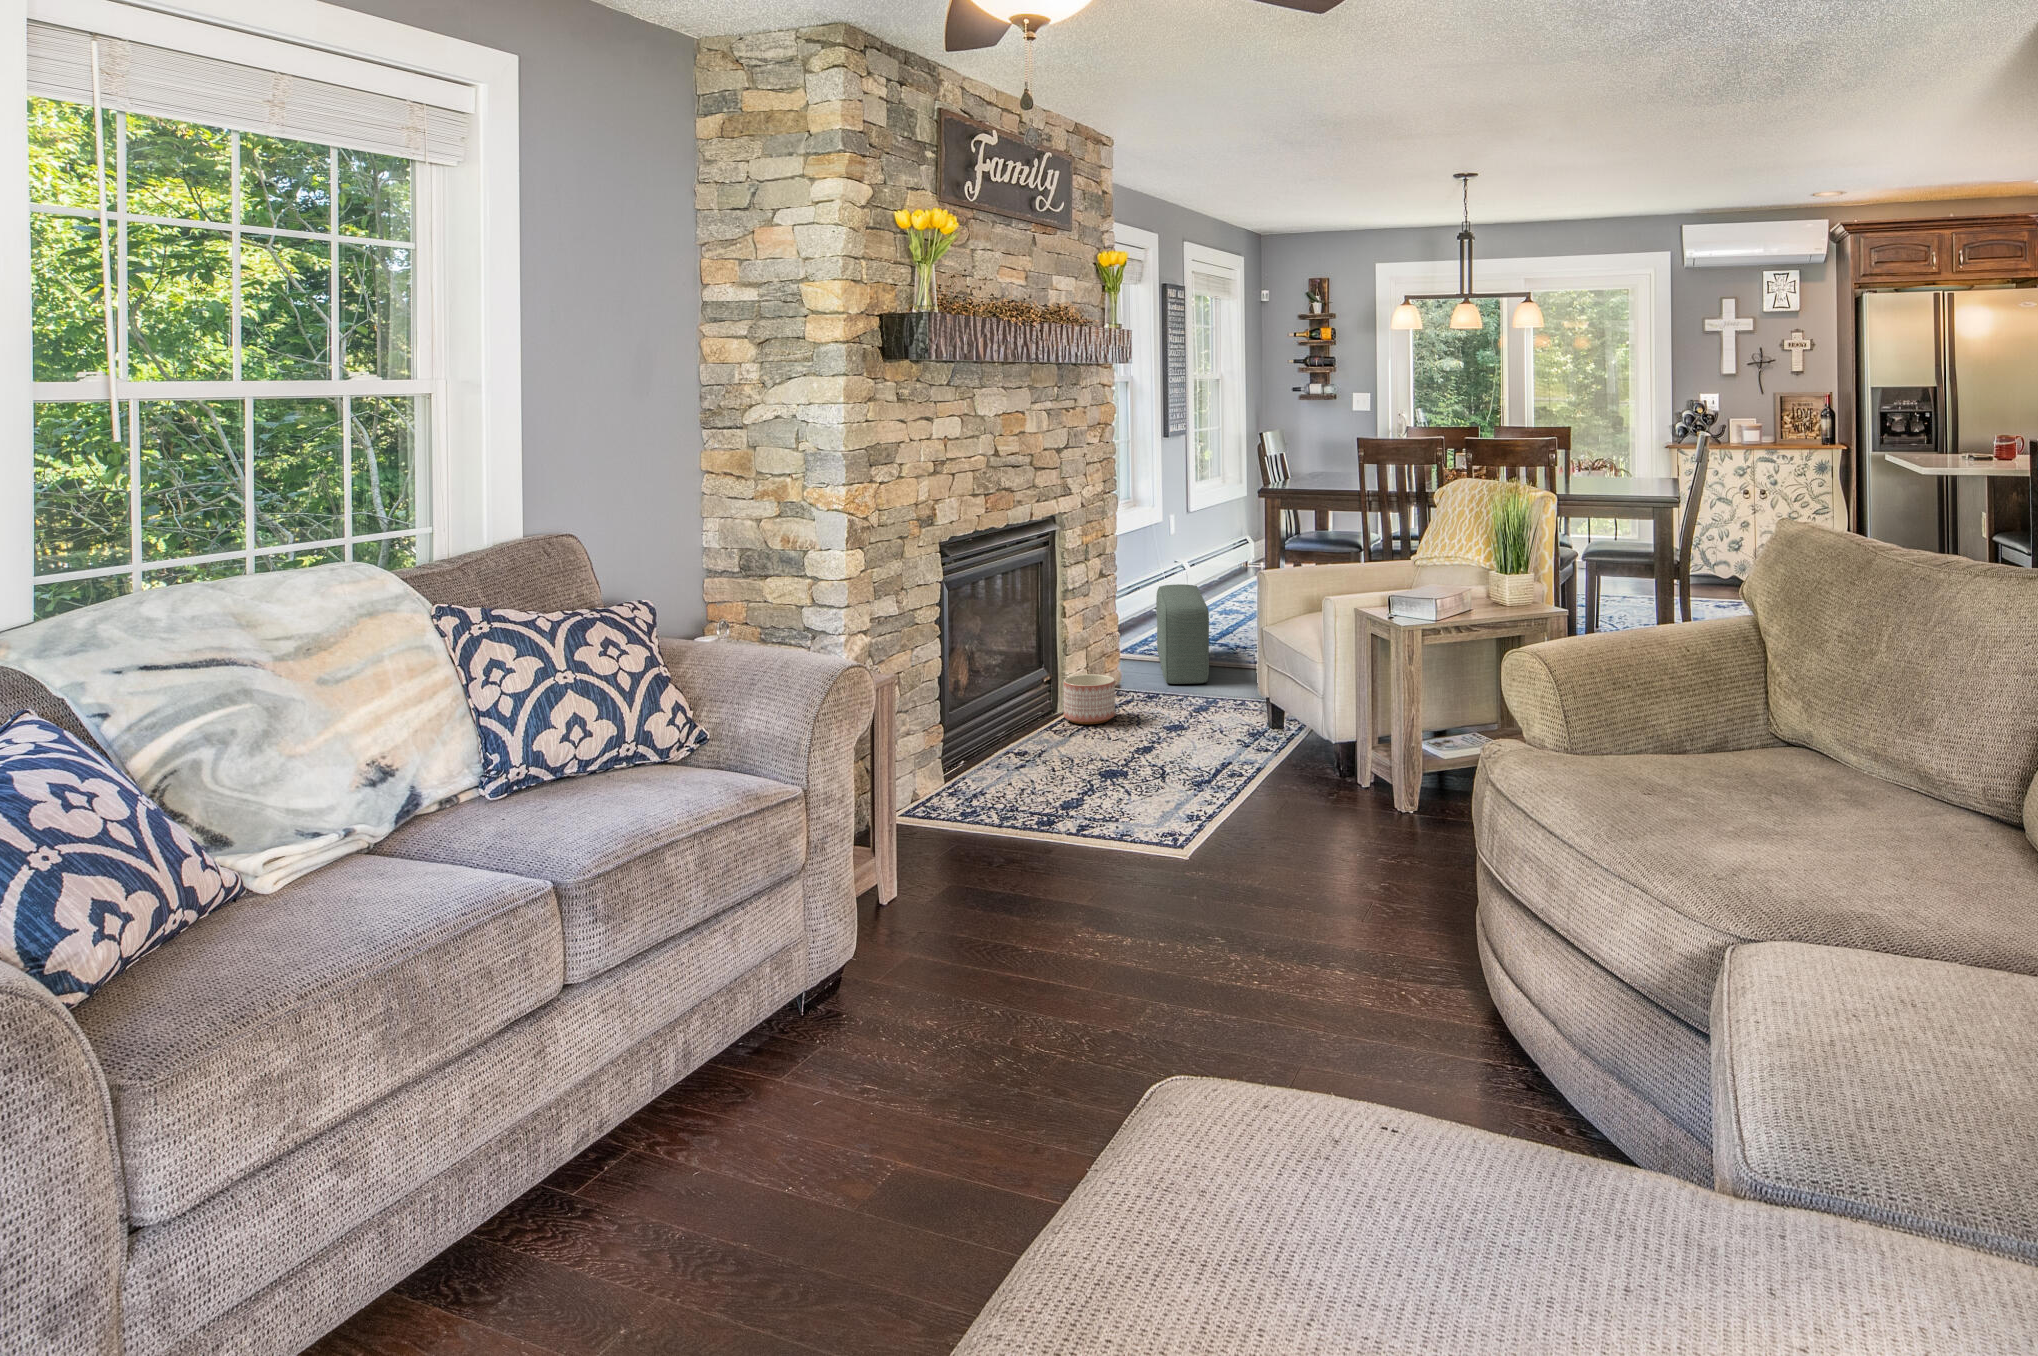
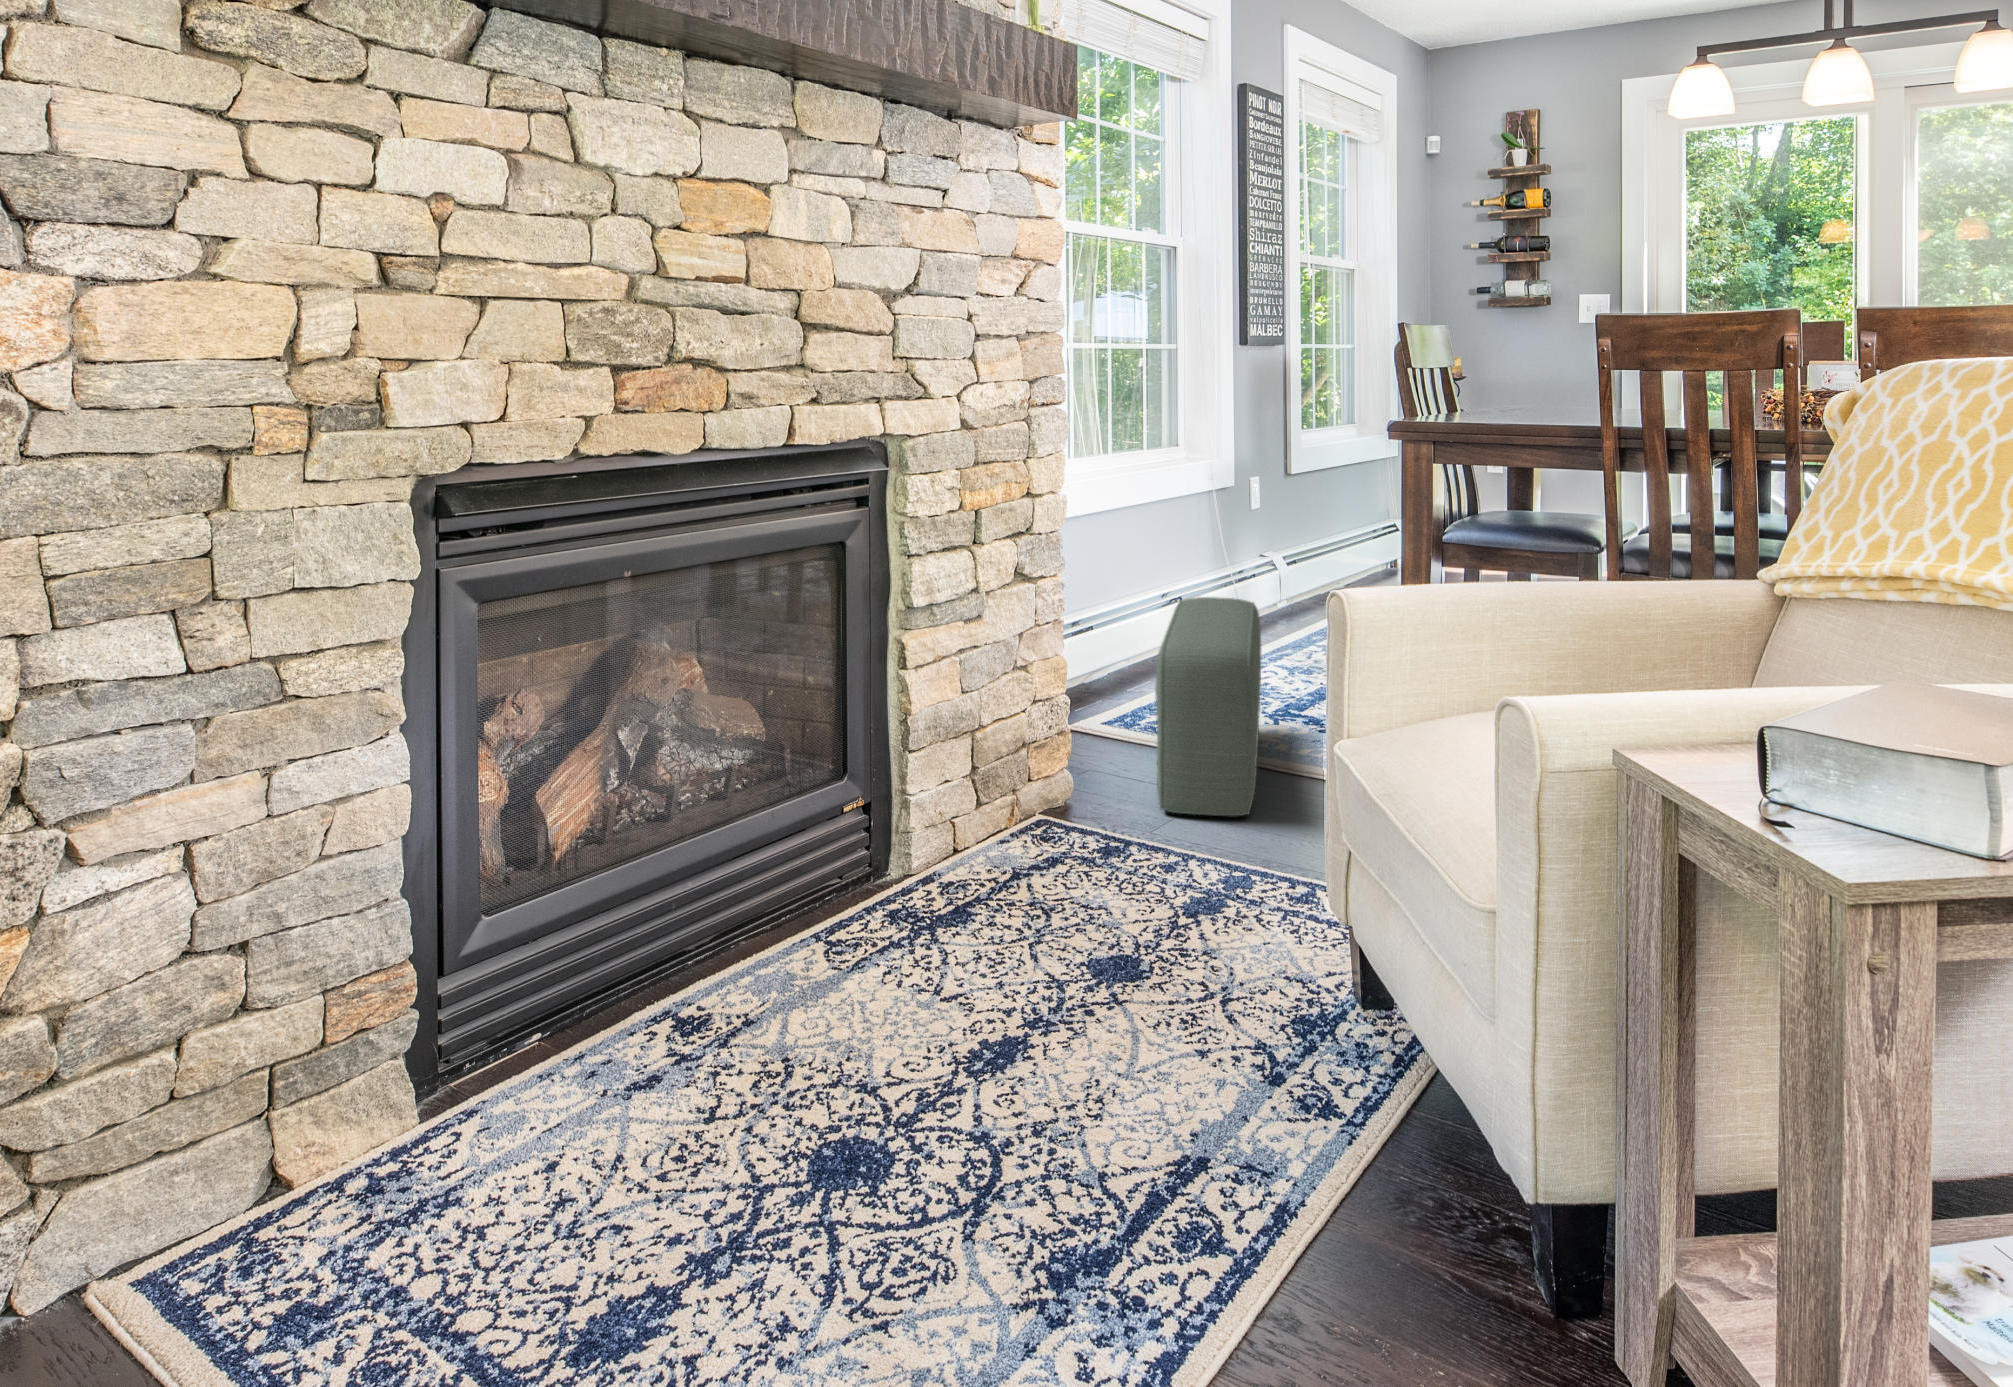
planter: present [1064,674,1115,724] -> none [882,799,1001,926]

